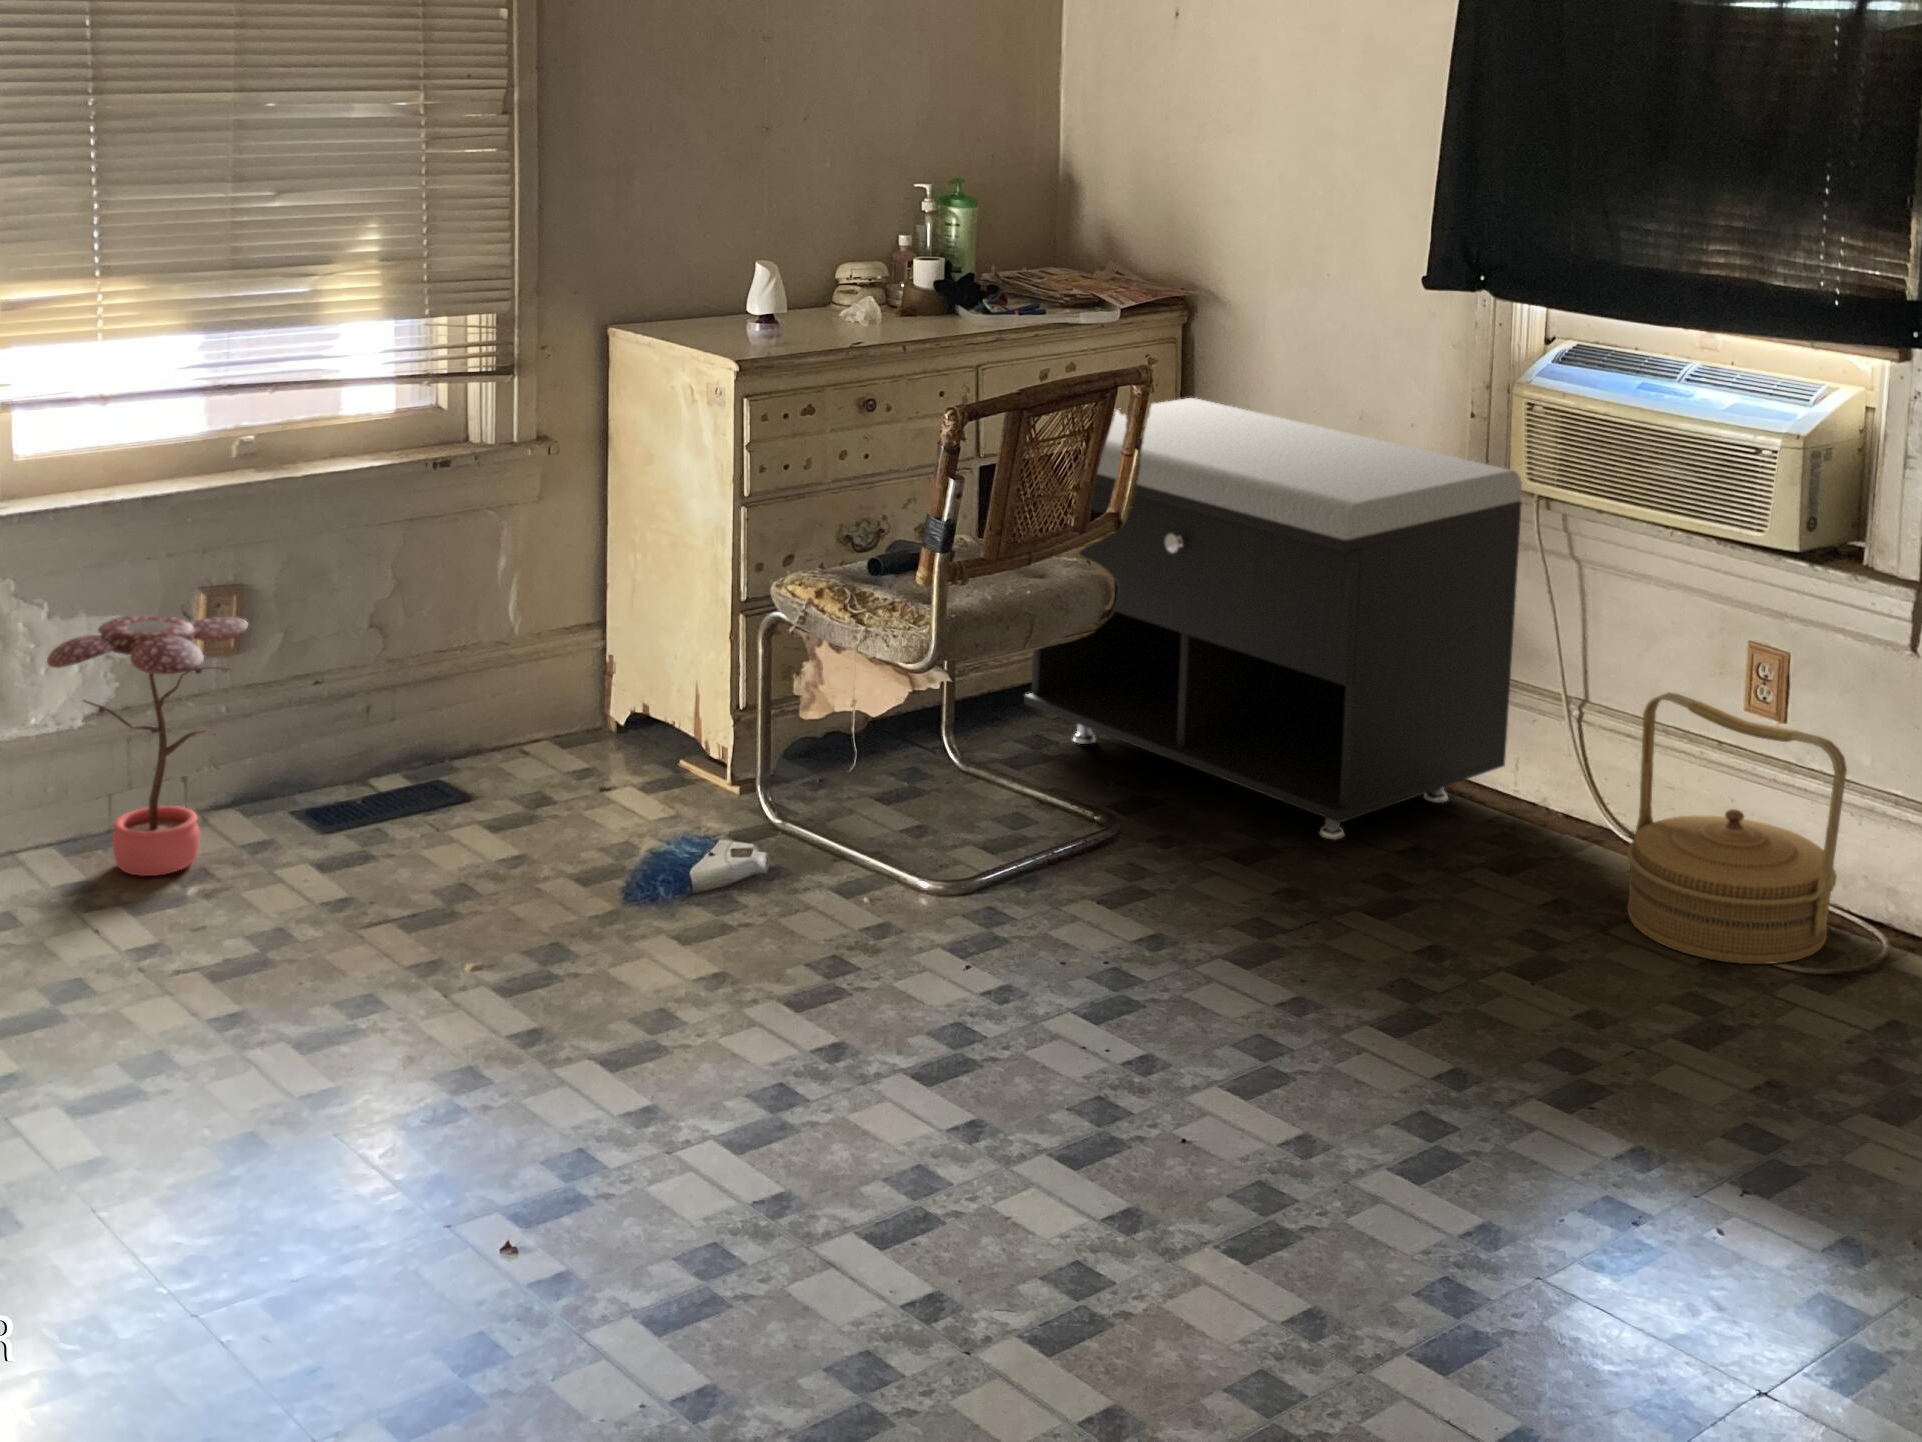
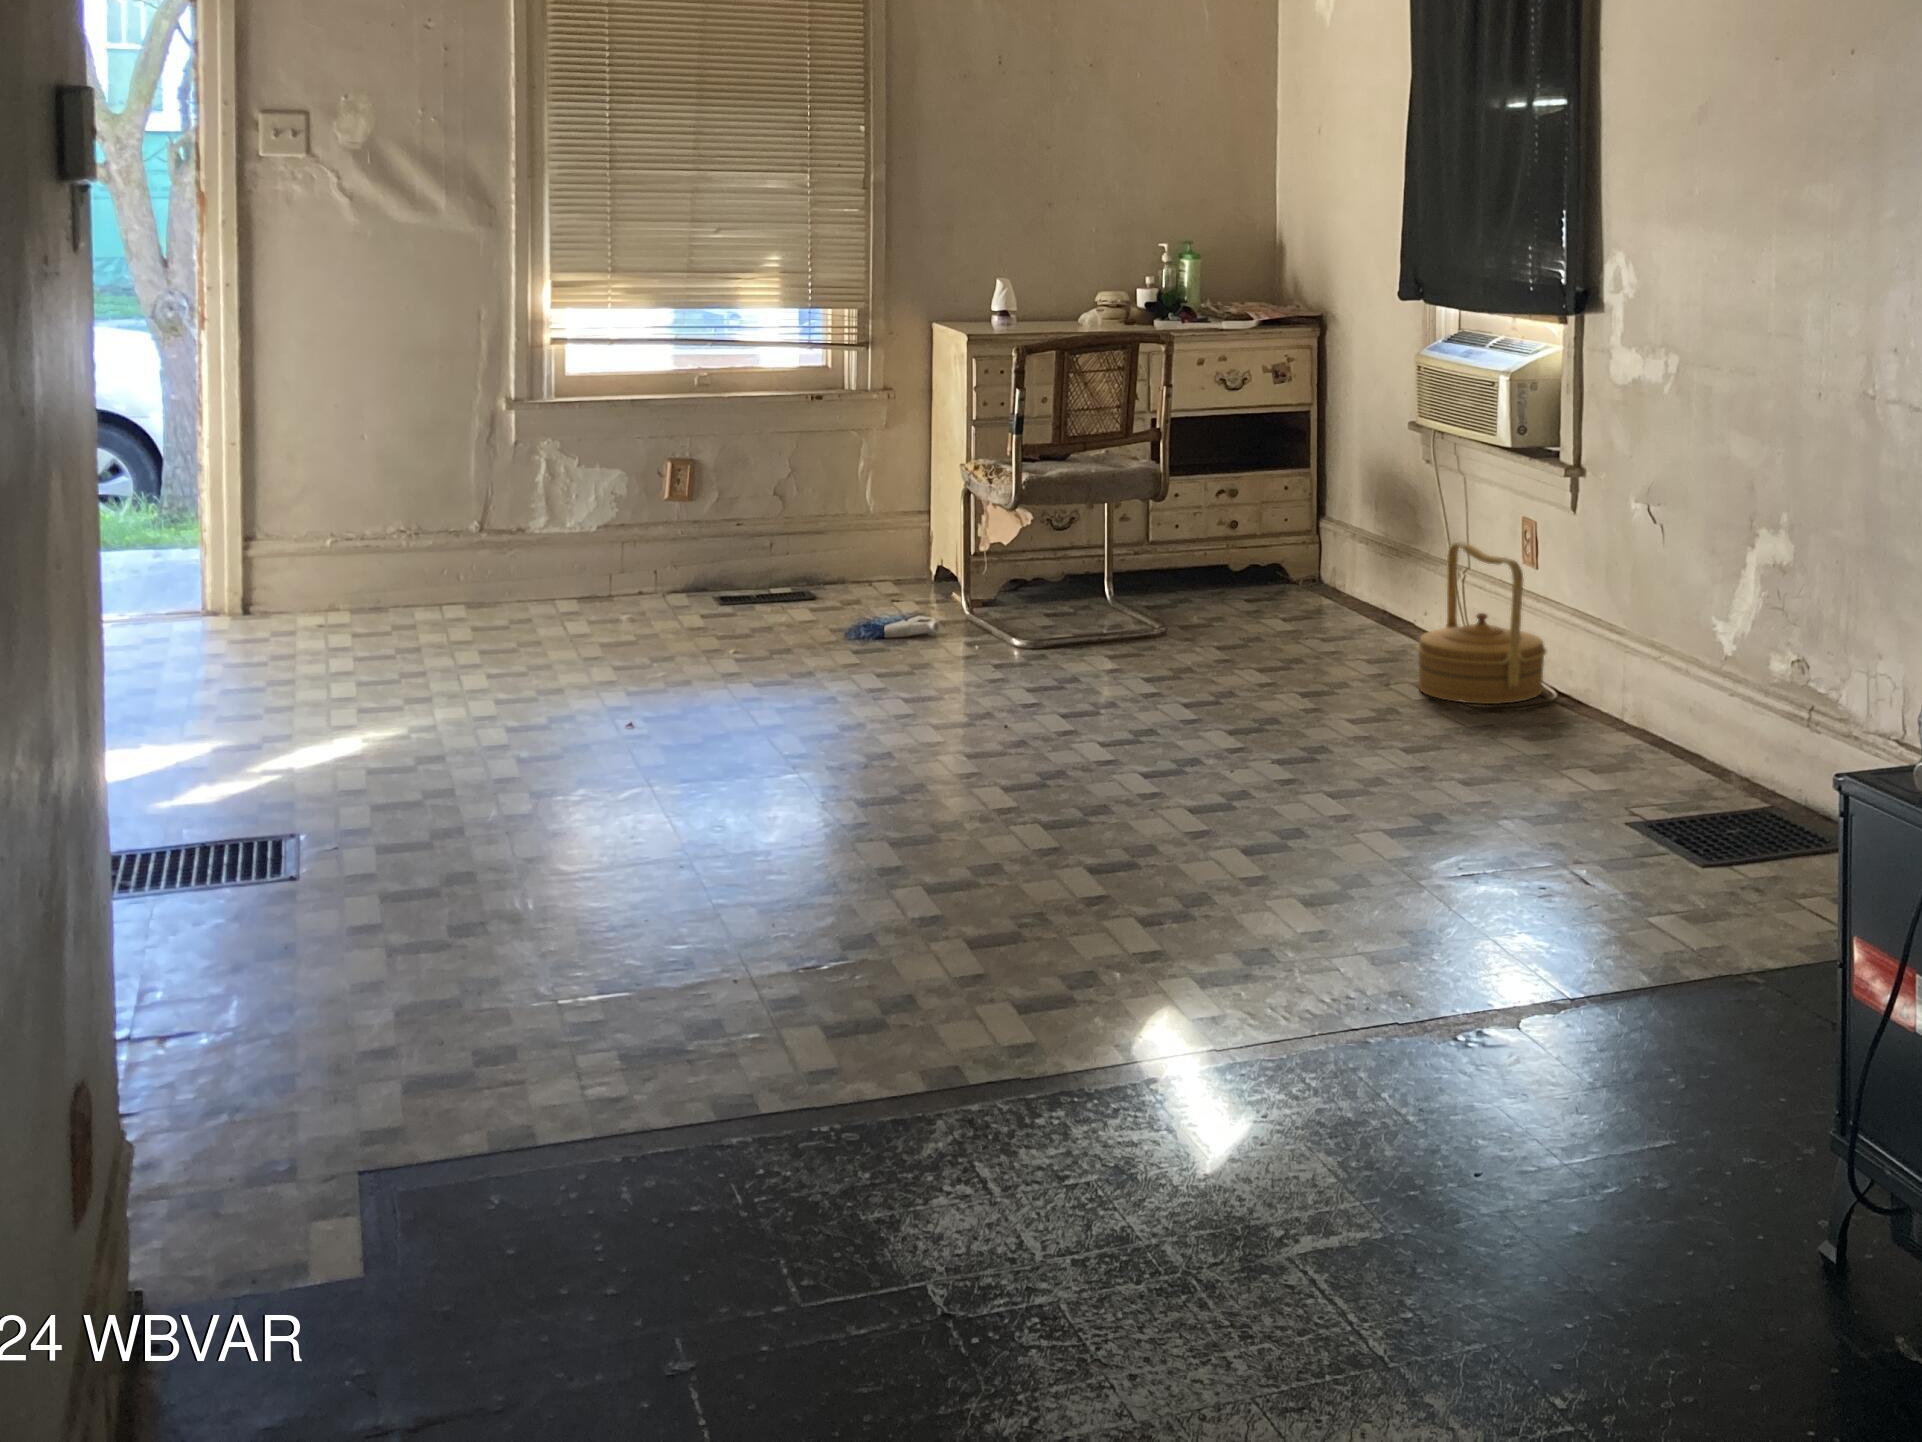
storage bench: present [1024,398,1522,839] -> none [1169,384,1439,644]
potted plant: present [47,615,248,876] -> none [561,464,678,609]

